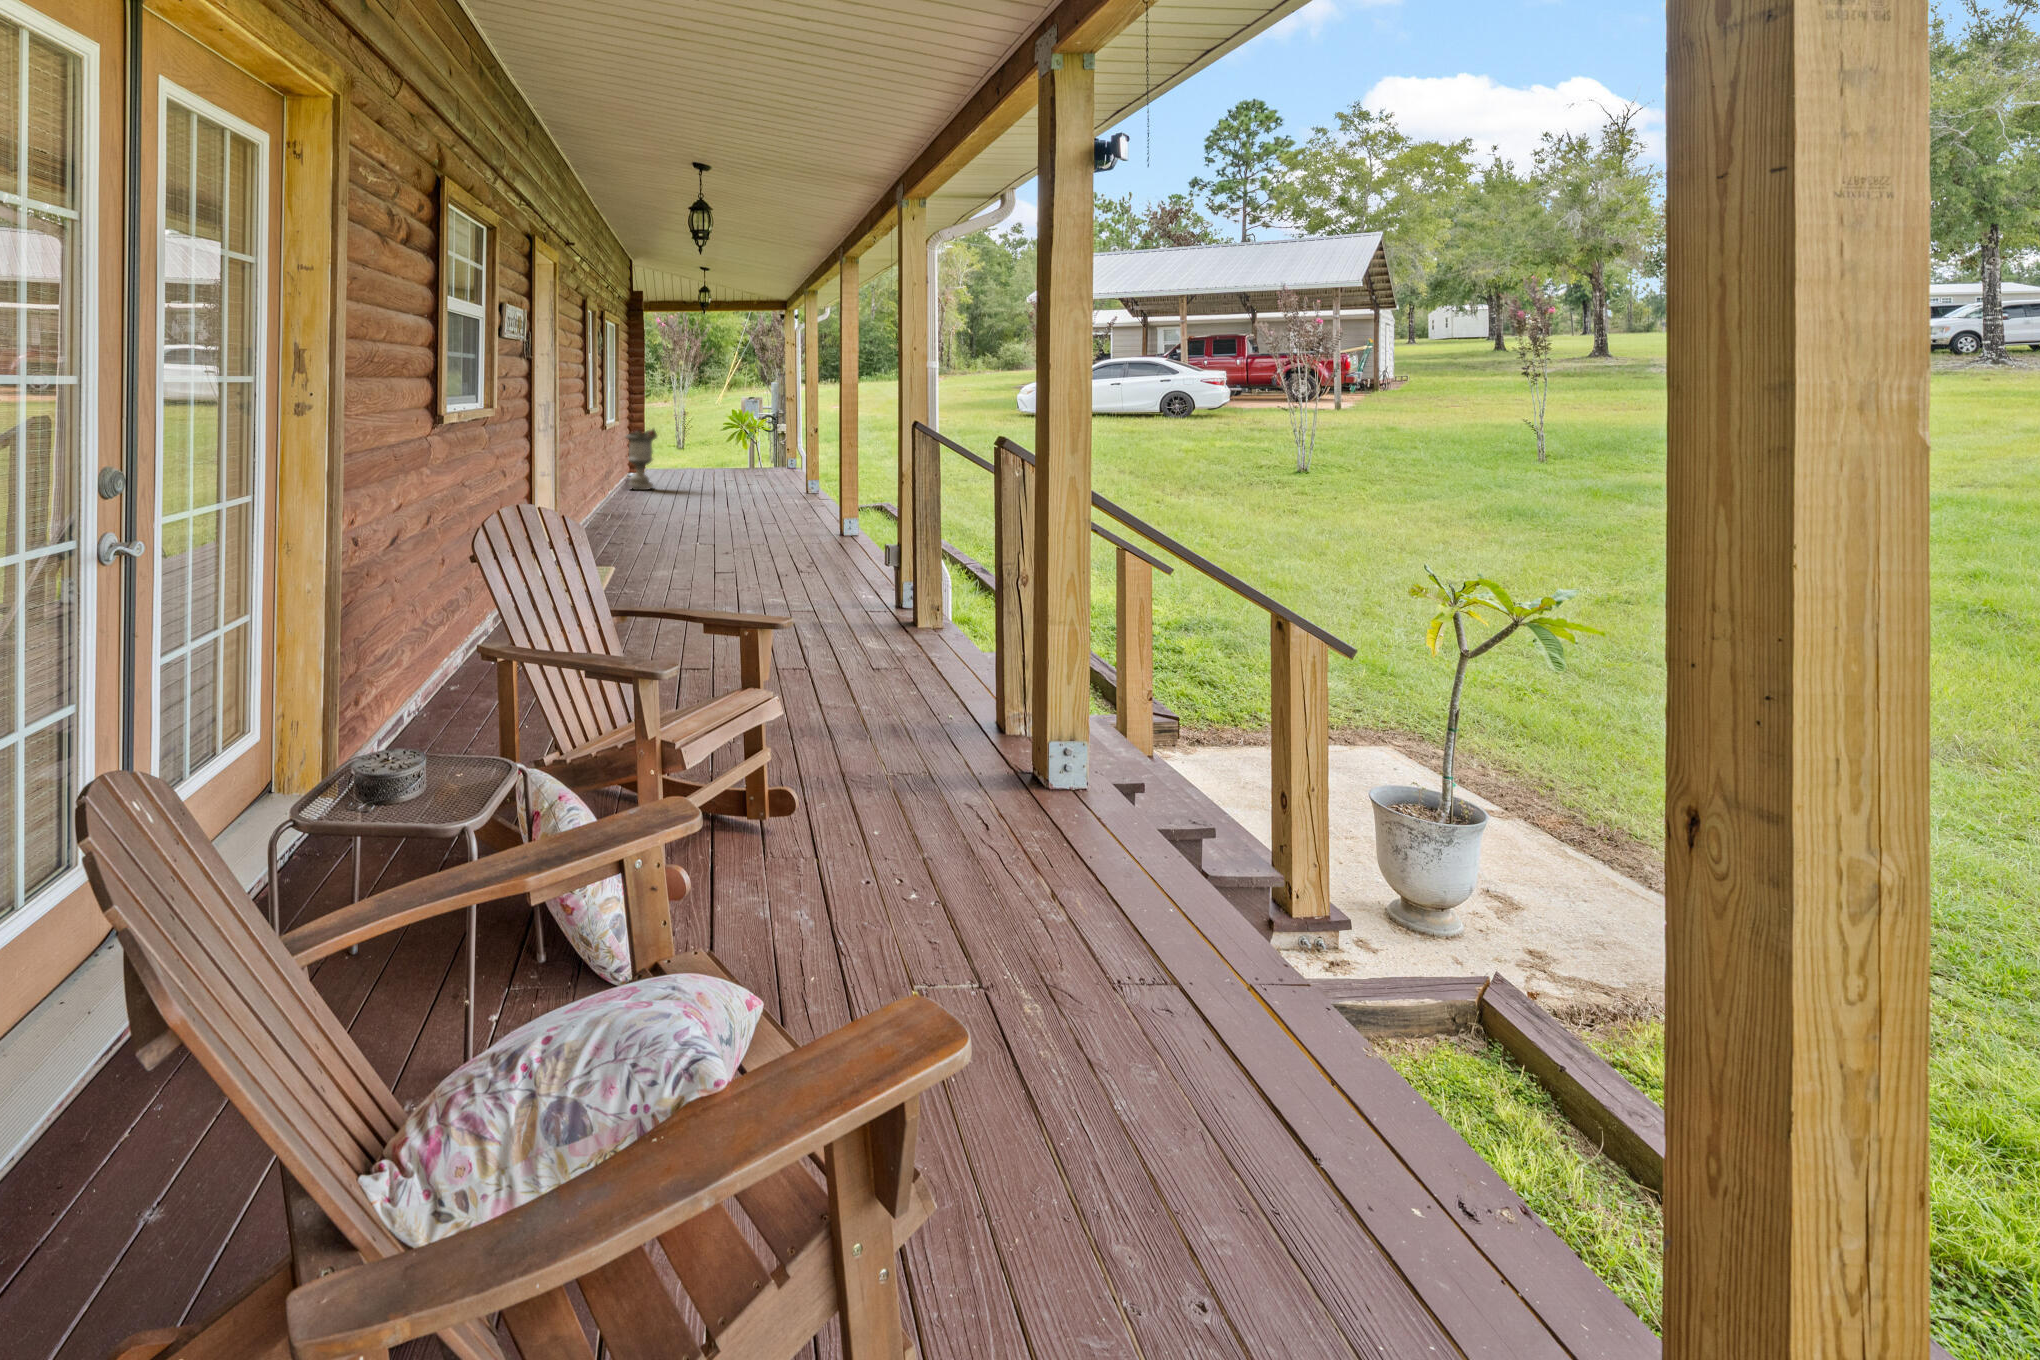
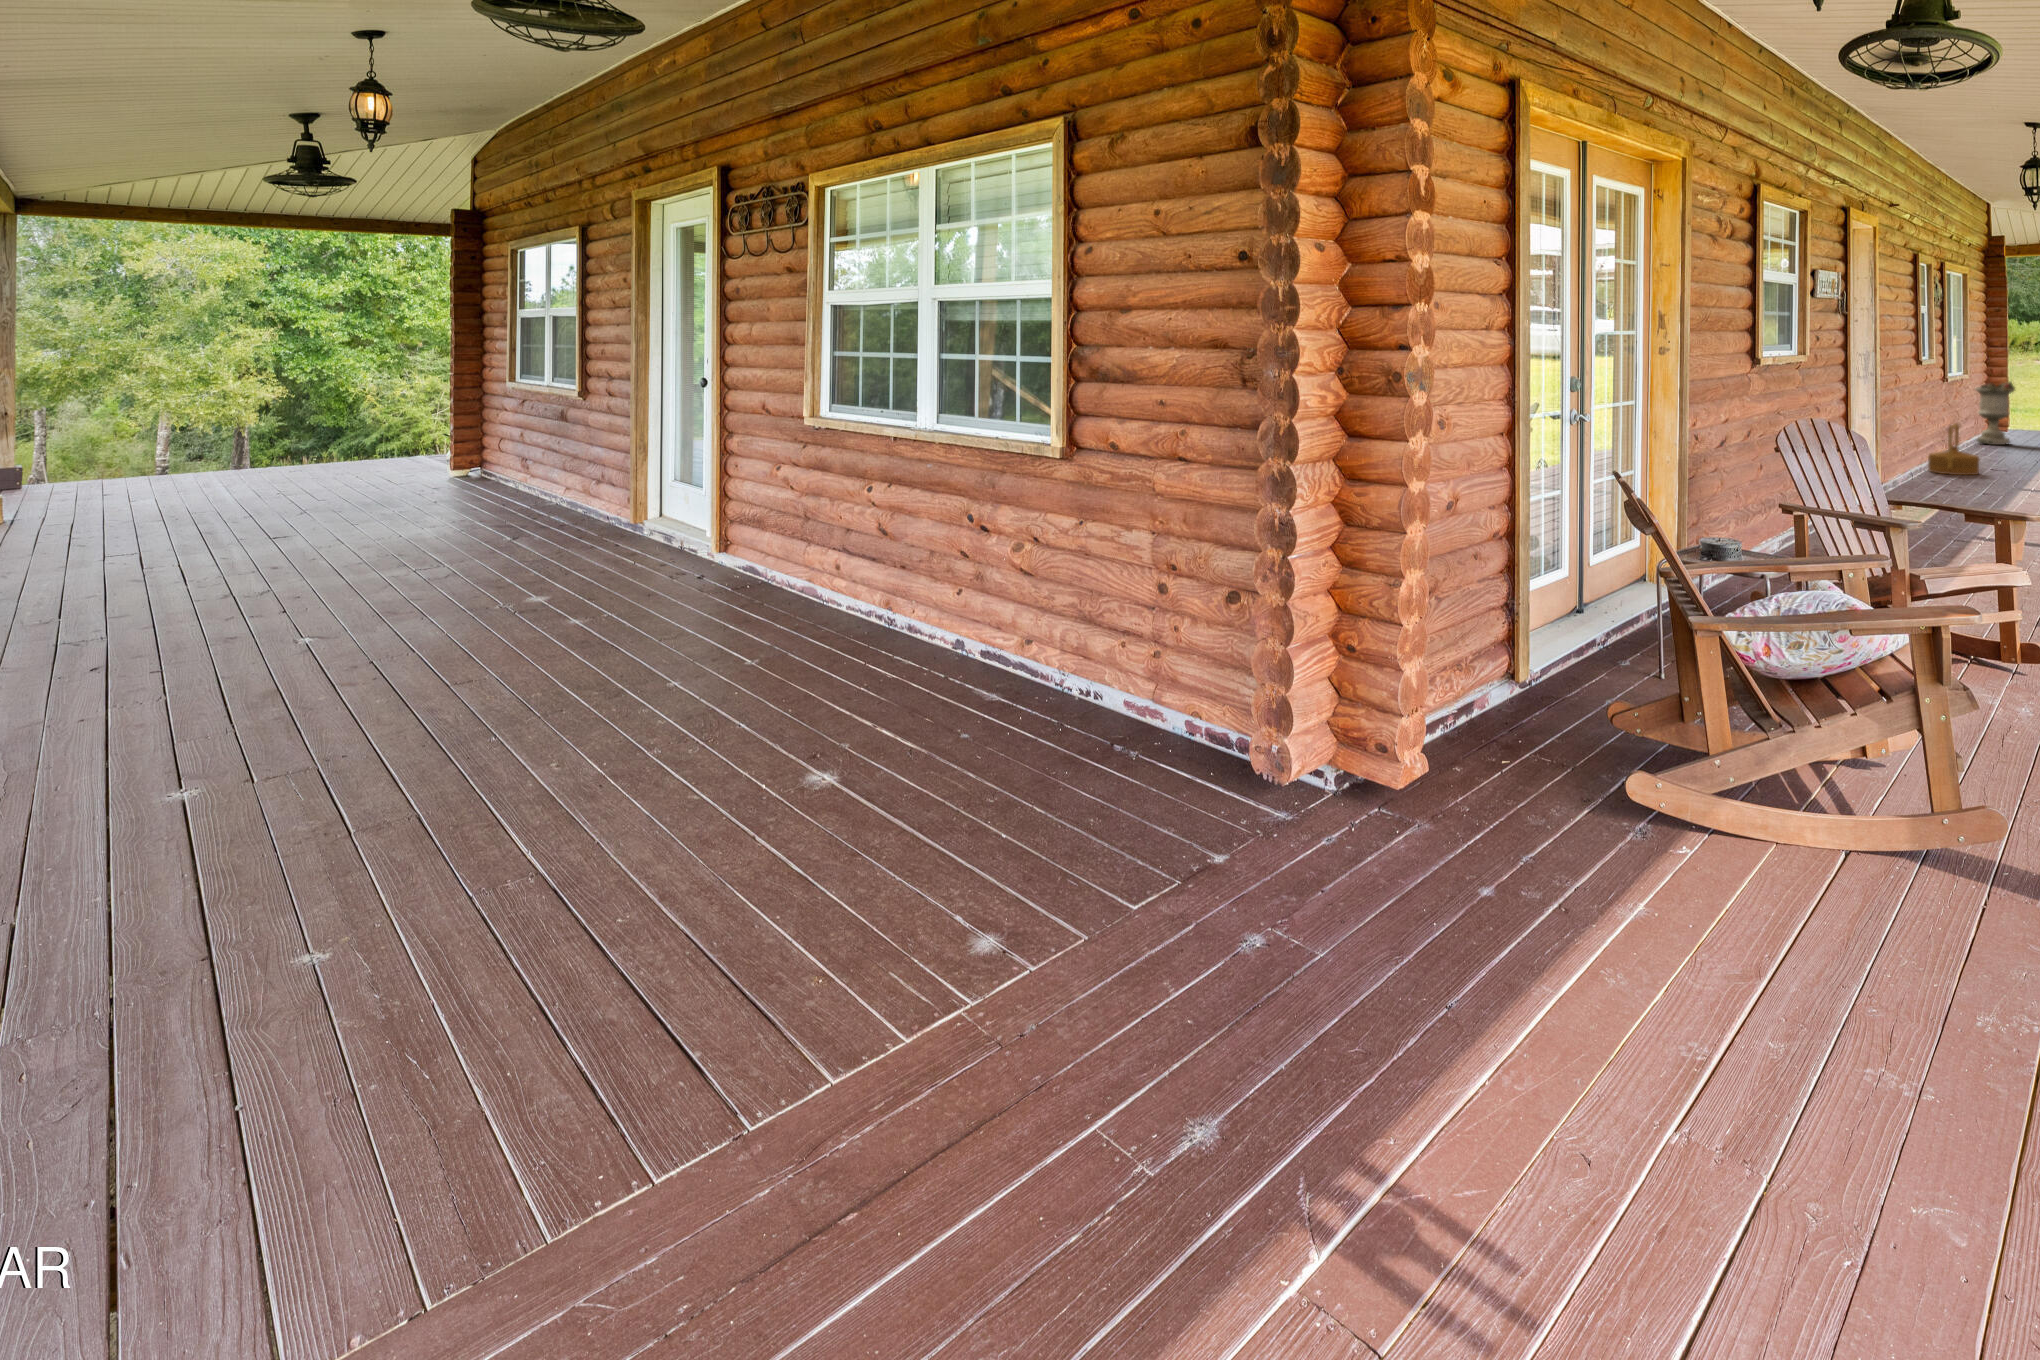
woven basket: none [595,474,641,528] -> present [1928,423,1979,475]

